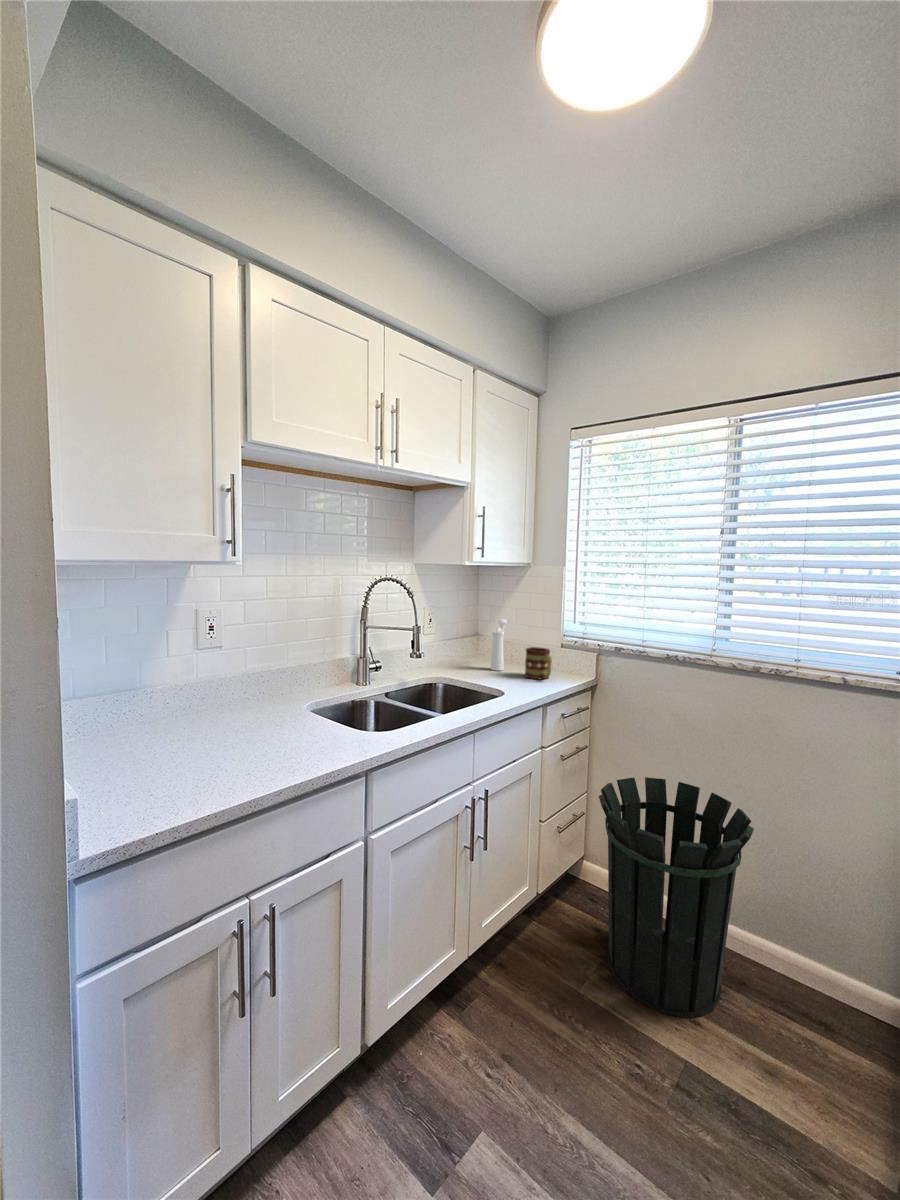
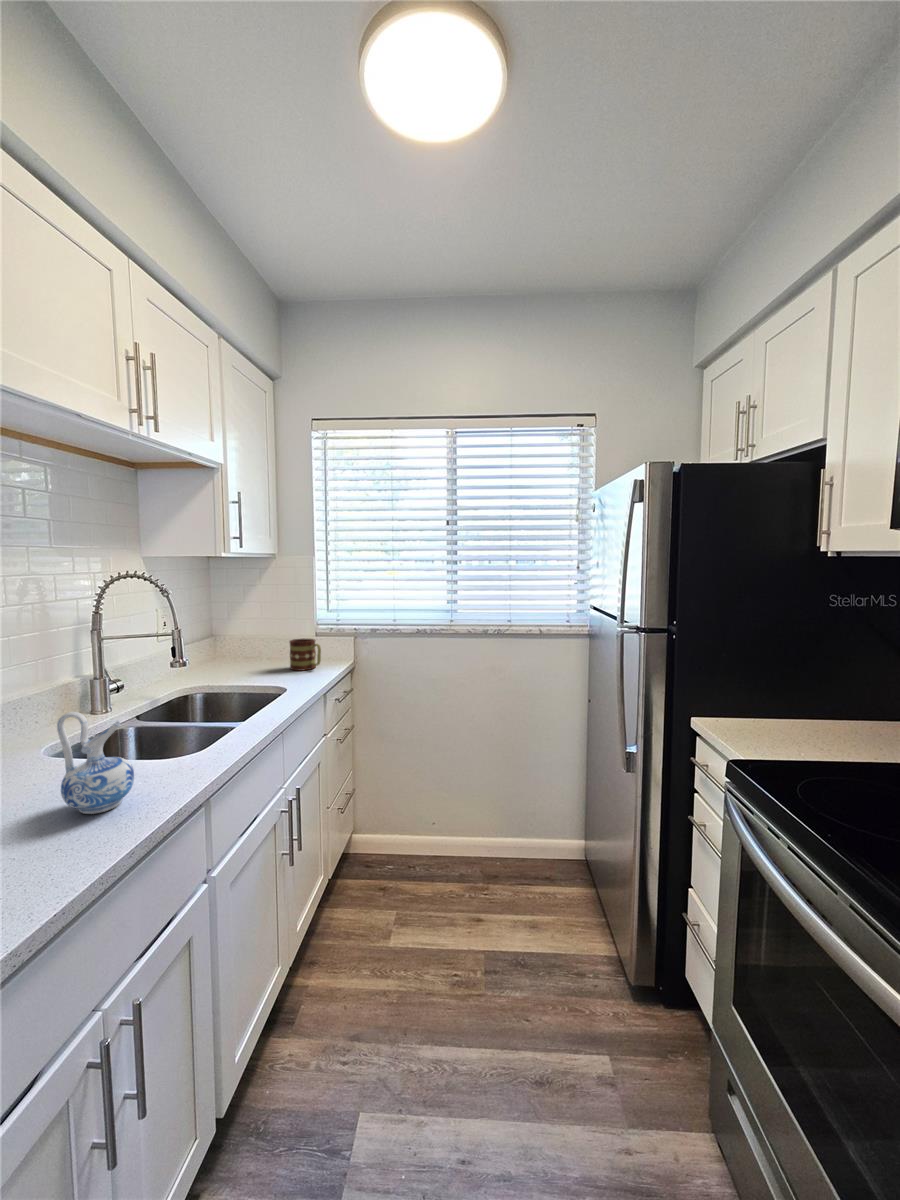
pepper mill: present [491,619,507,671] -> none [246,614,263,669]
ceramic pitcher: none [273,682,318,759] -> present [57,712,134,814]
waste bin: present [599,777,754,1018] -> none [384,735,503,927]

